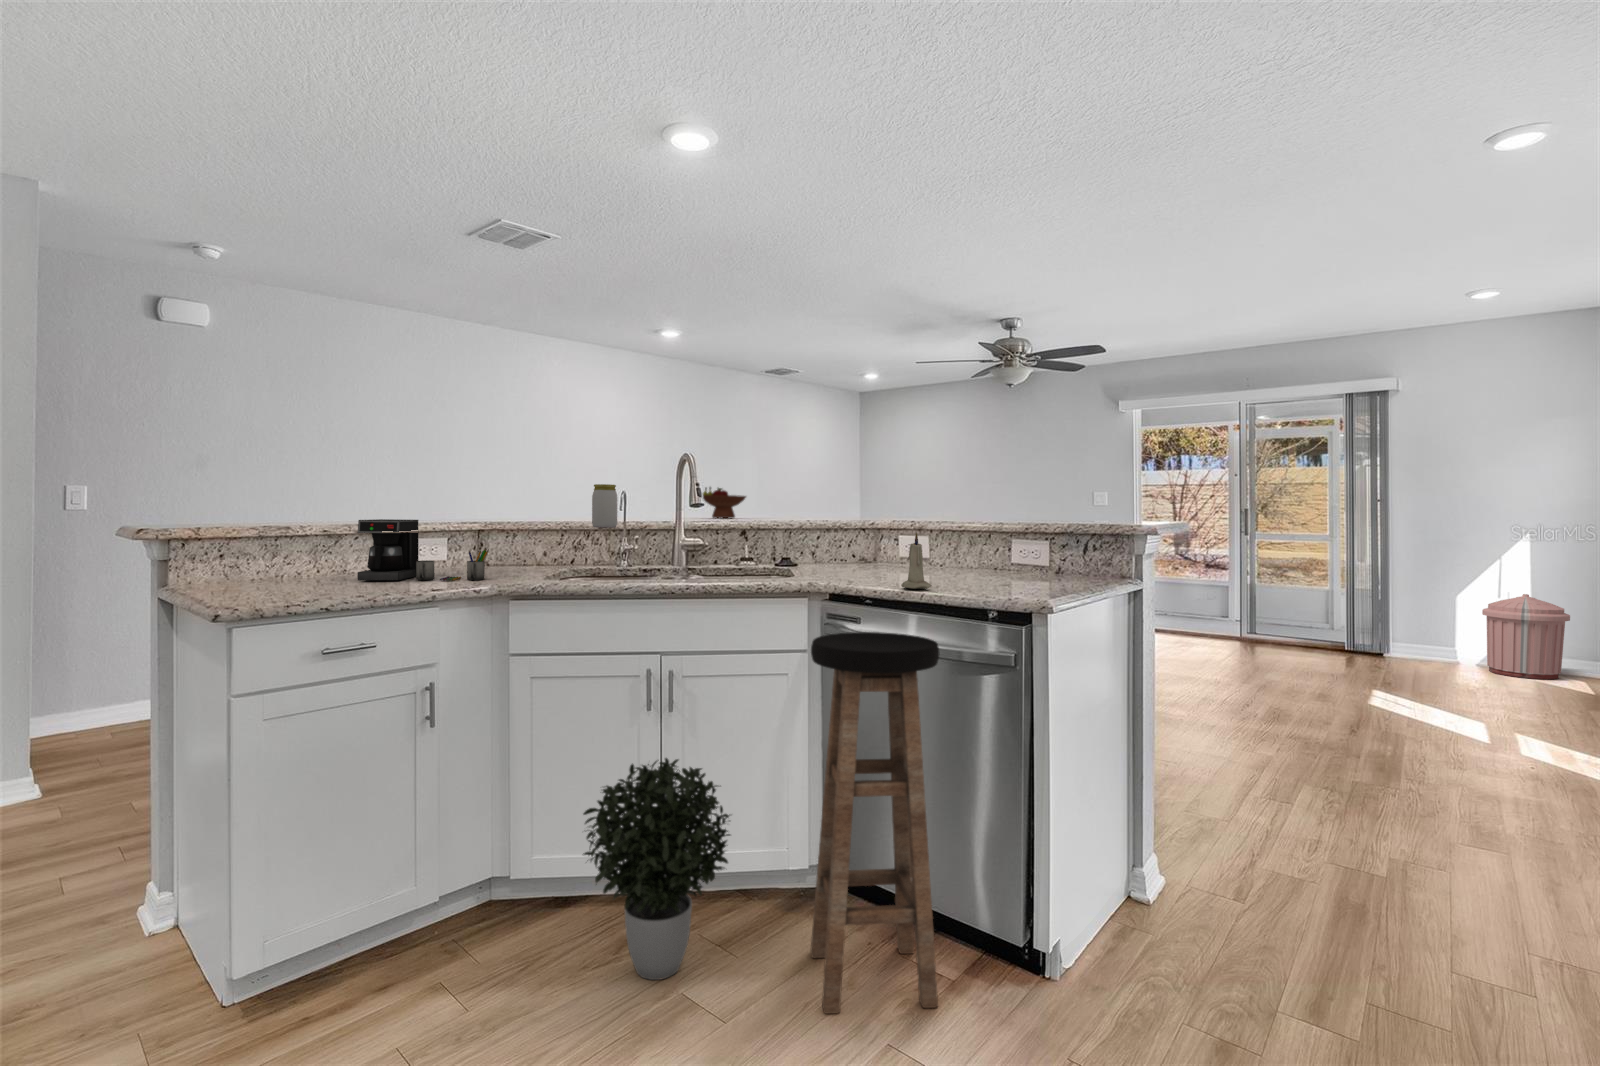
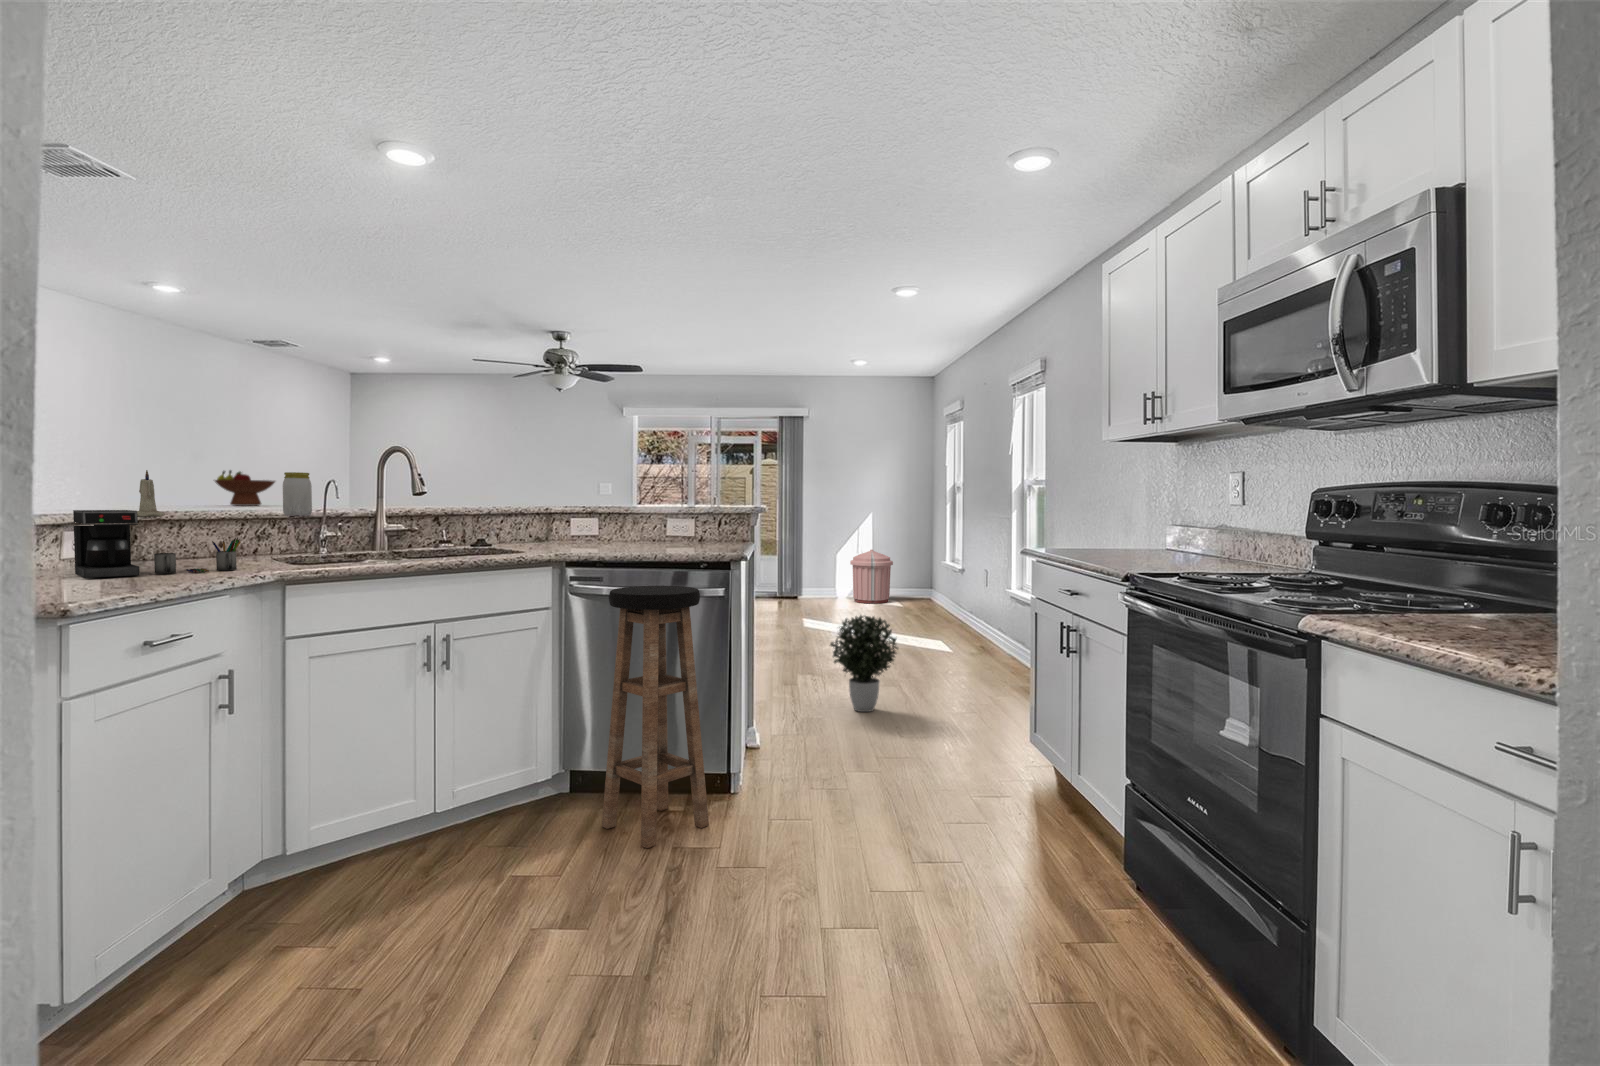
candle: present [901,533,932,589] -> present [137,470,165,517]
potted plant: present [583,758,730,980] -> present [830,615,898,712]

